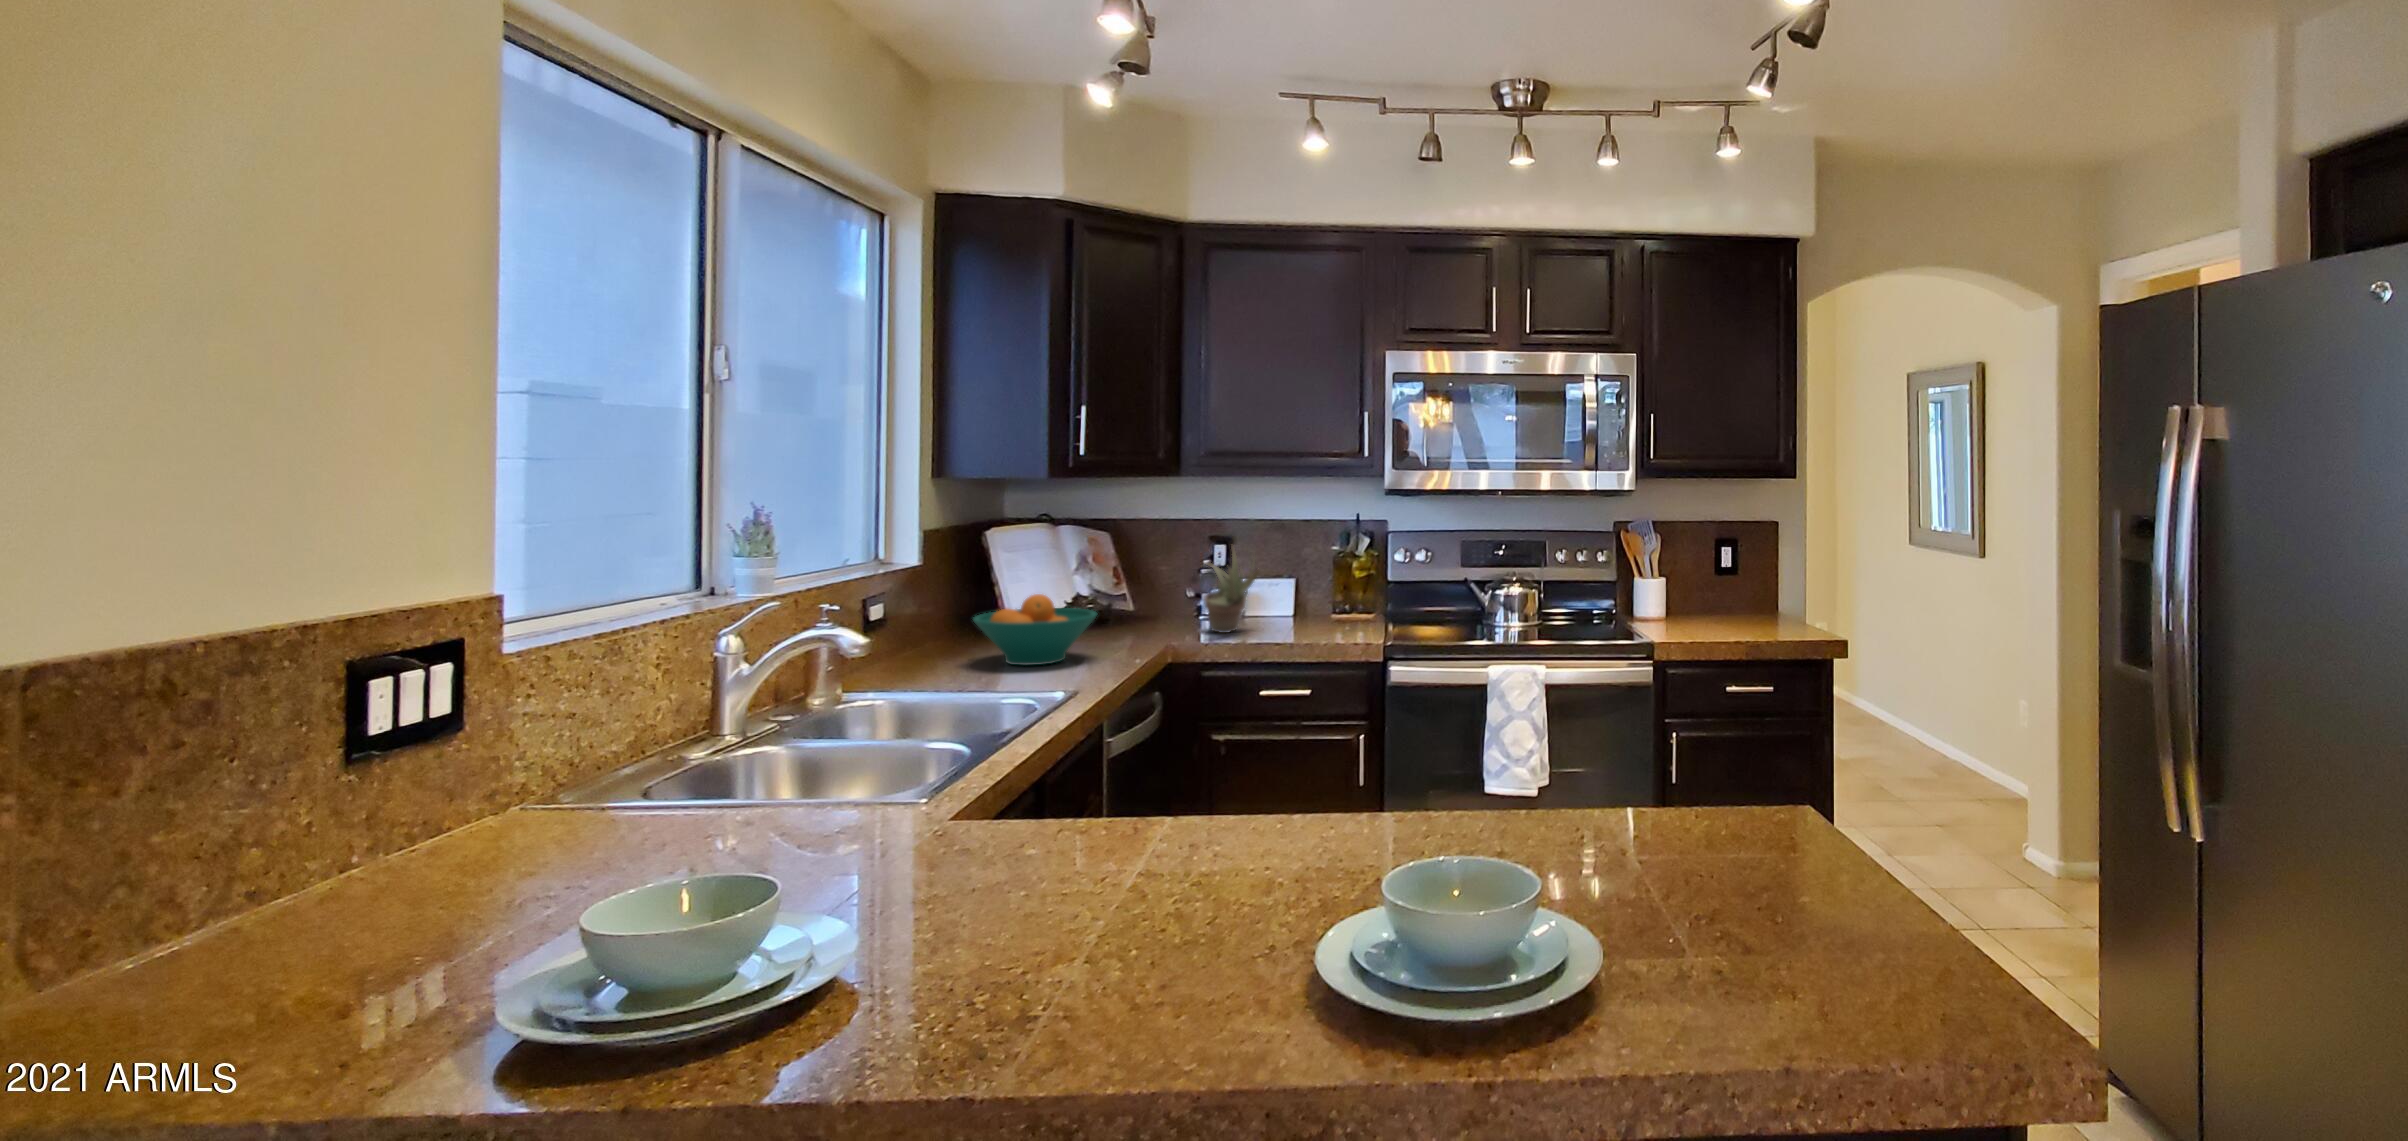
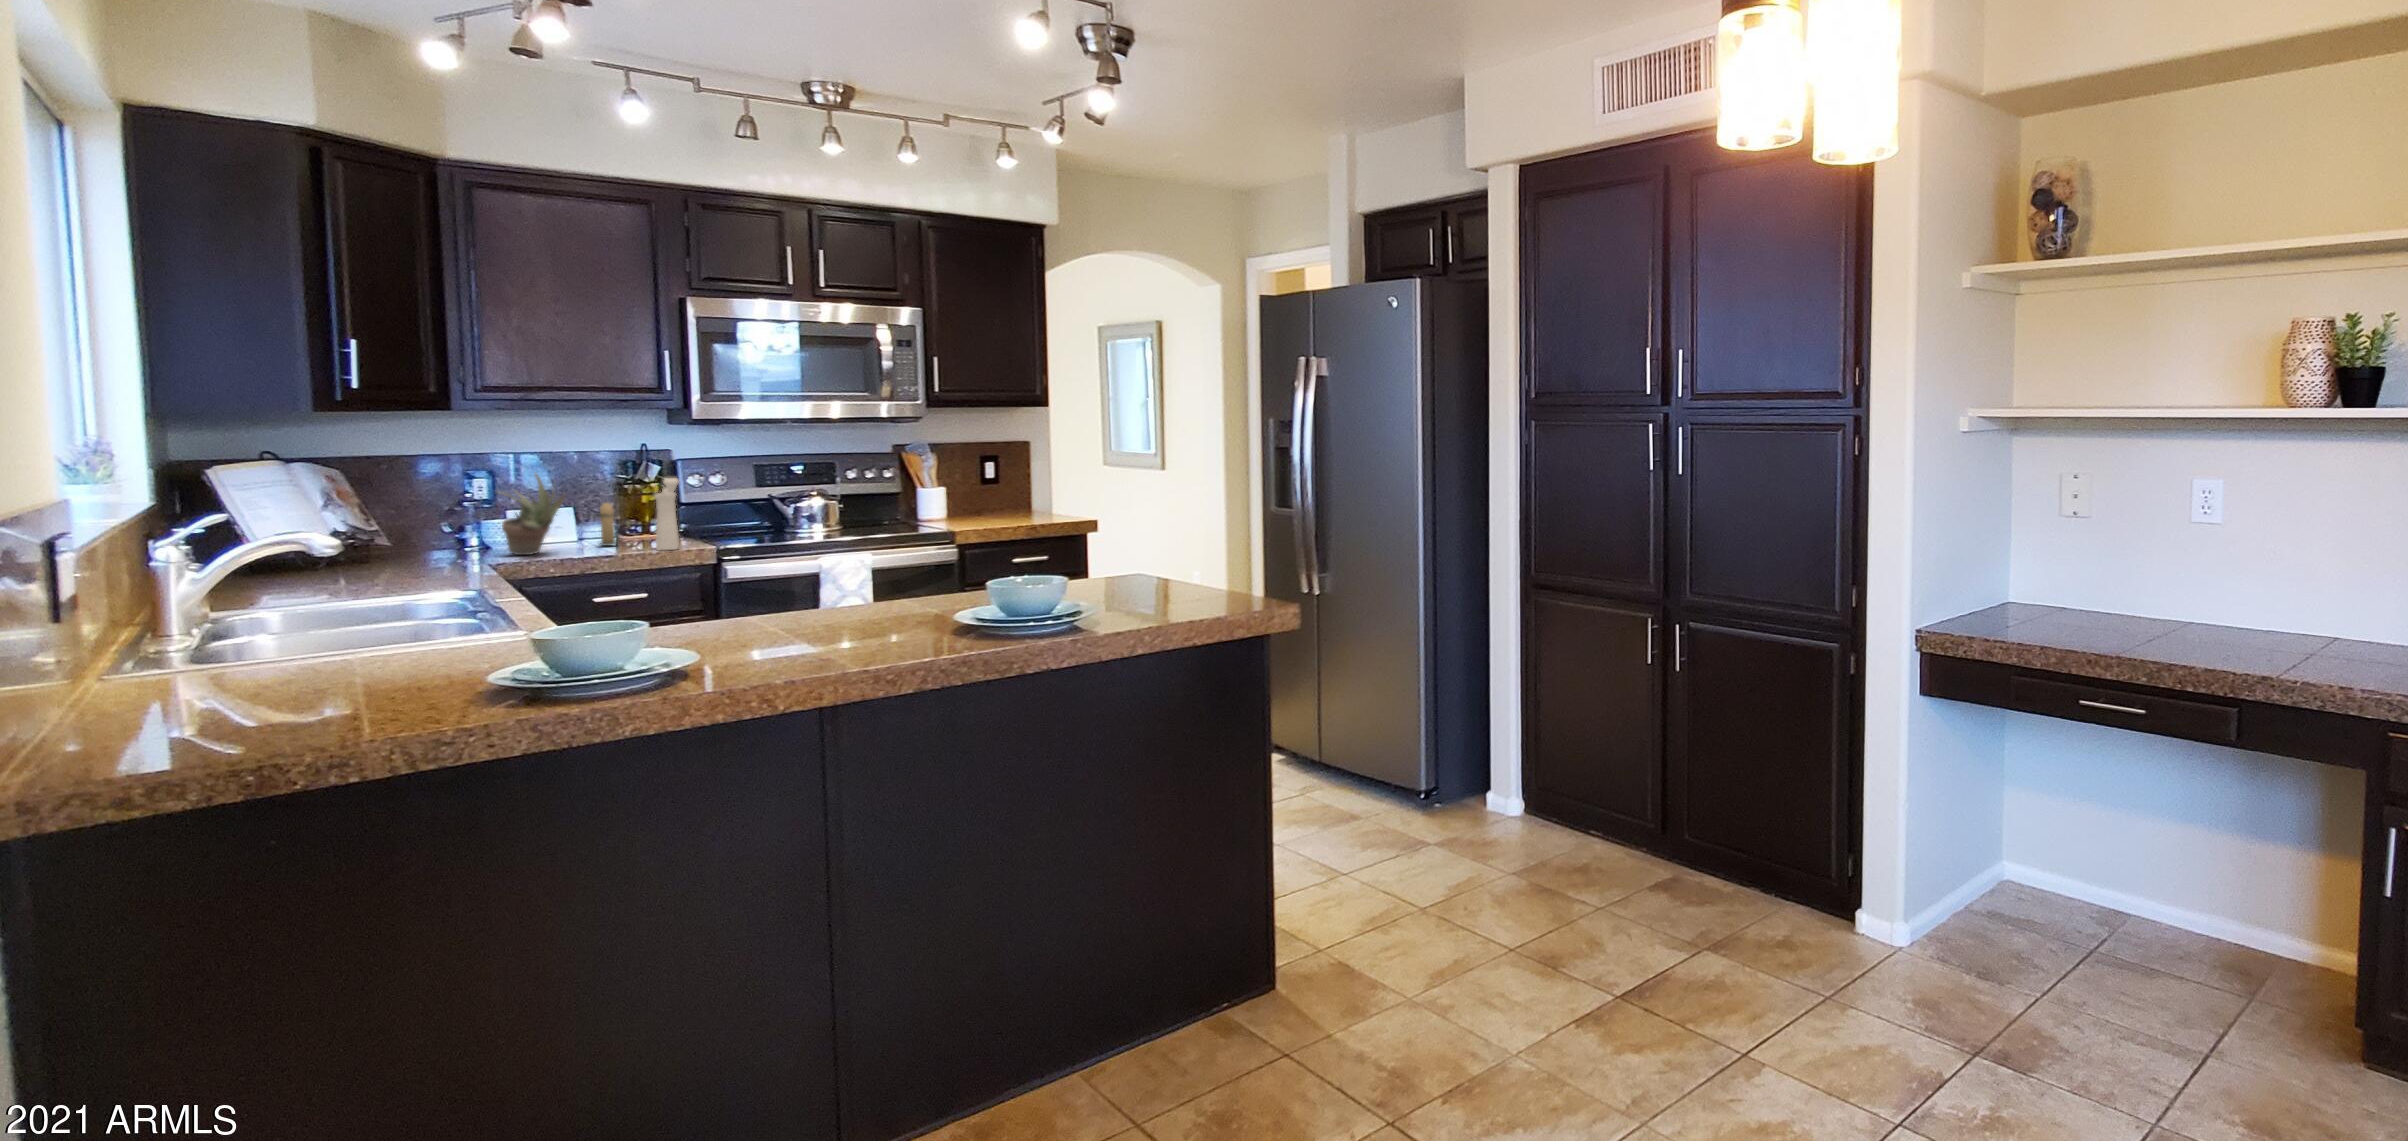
pepper mill: none [1329,556,1363,642] -> present [655,478,679,550]
candle: none [1293,575,1318,627] -> present [597,503,618,546]
fruit bowl: present [973,594,1097,666] -> none [283,519,434,585]

